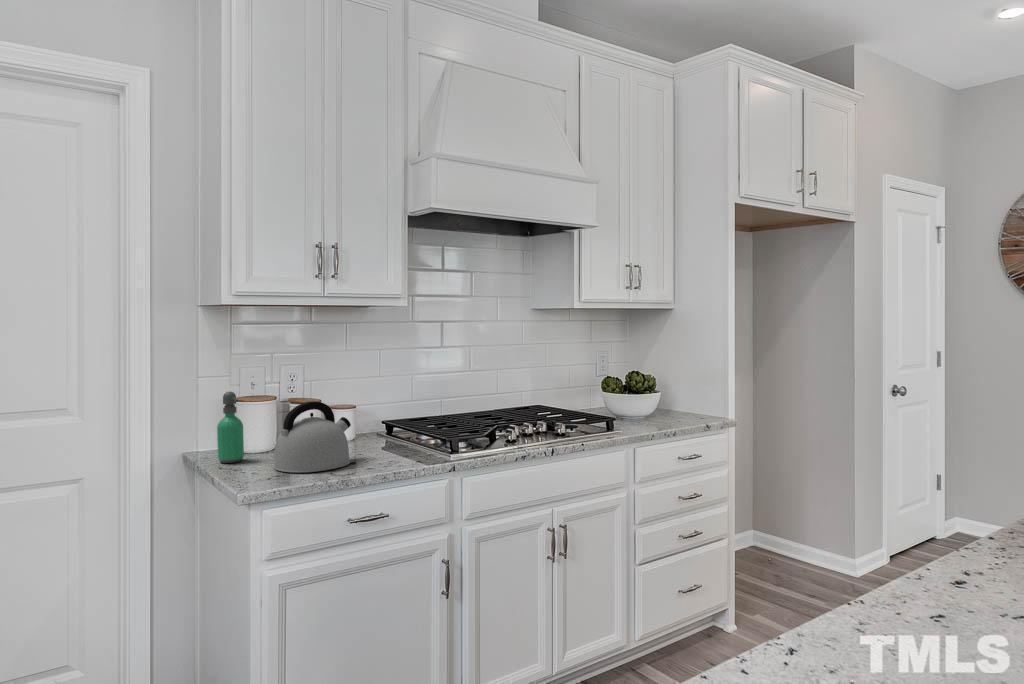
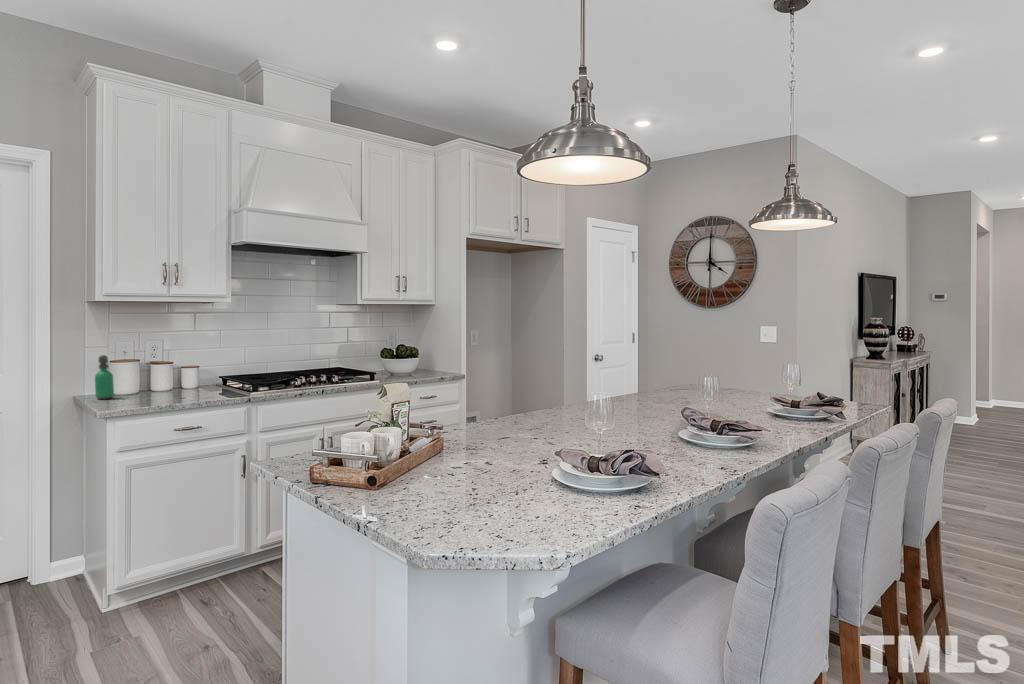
kettle: present [273,402,351,473] -> none [131,360,186,402]

